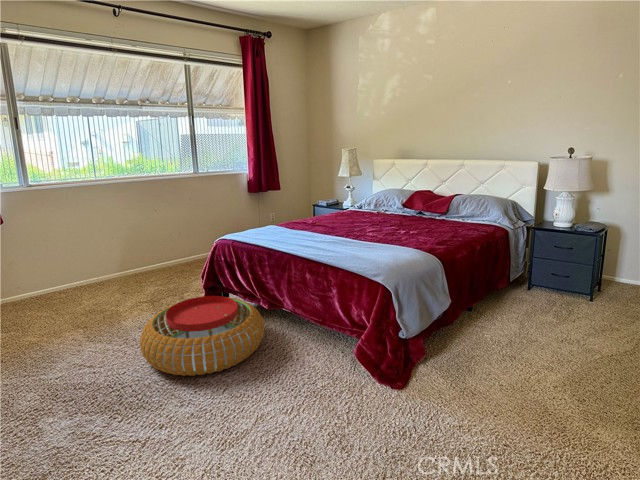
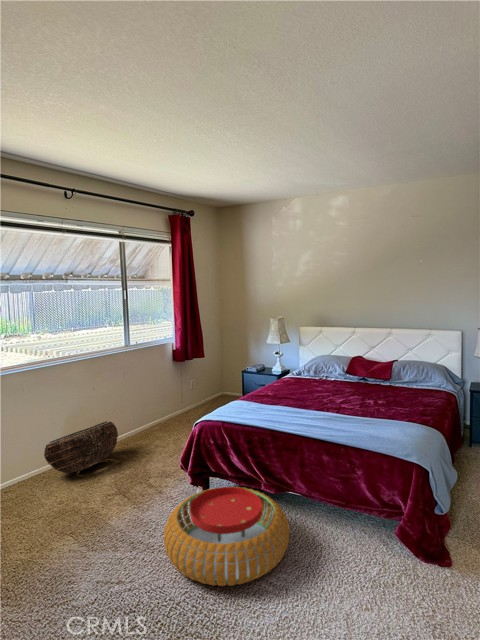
basket: none [101,239,175,280] -> present [44,421,118,473]

